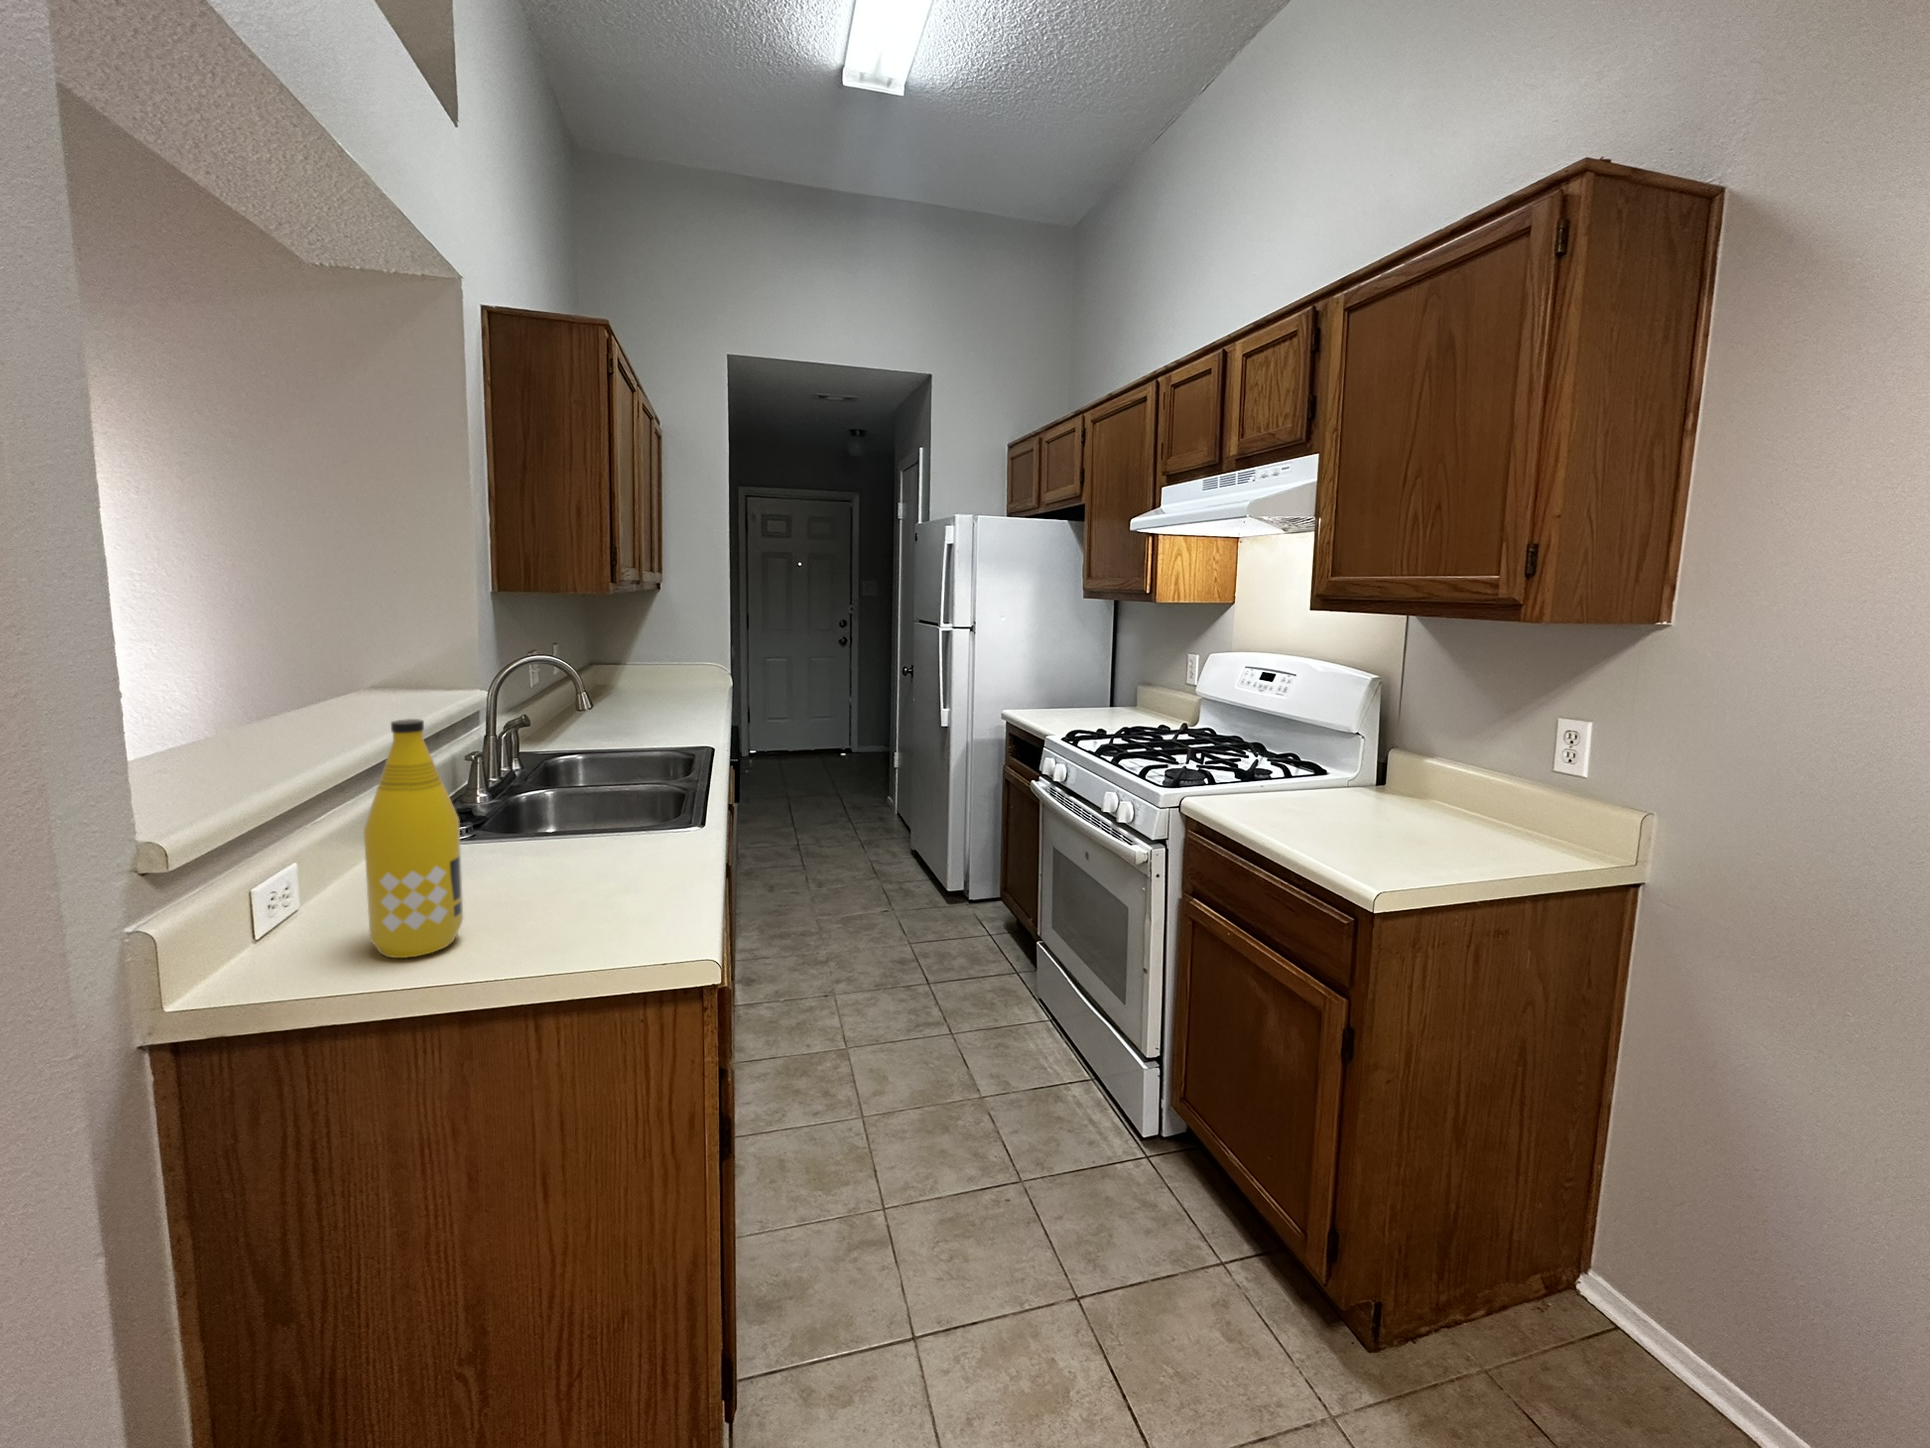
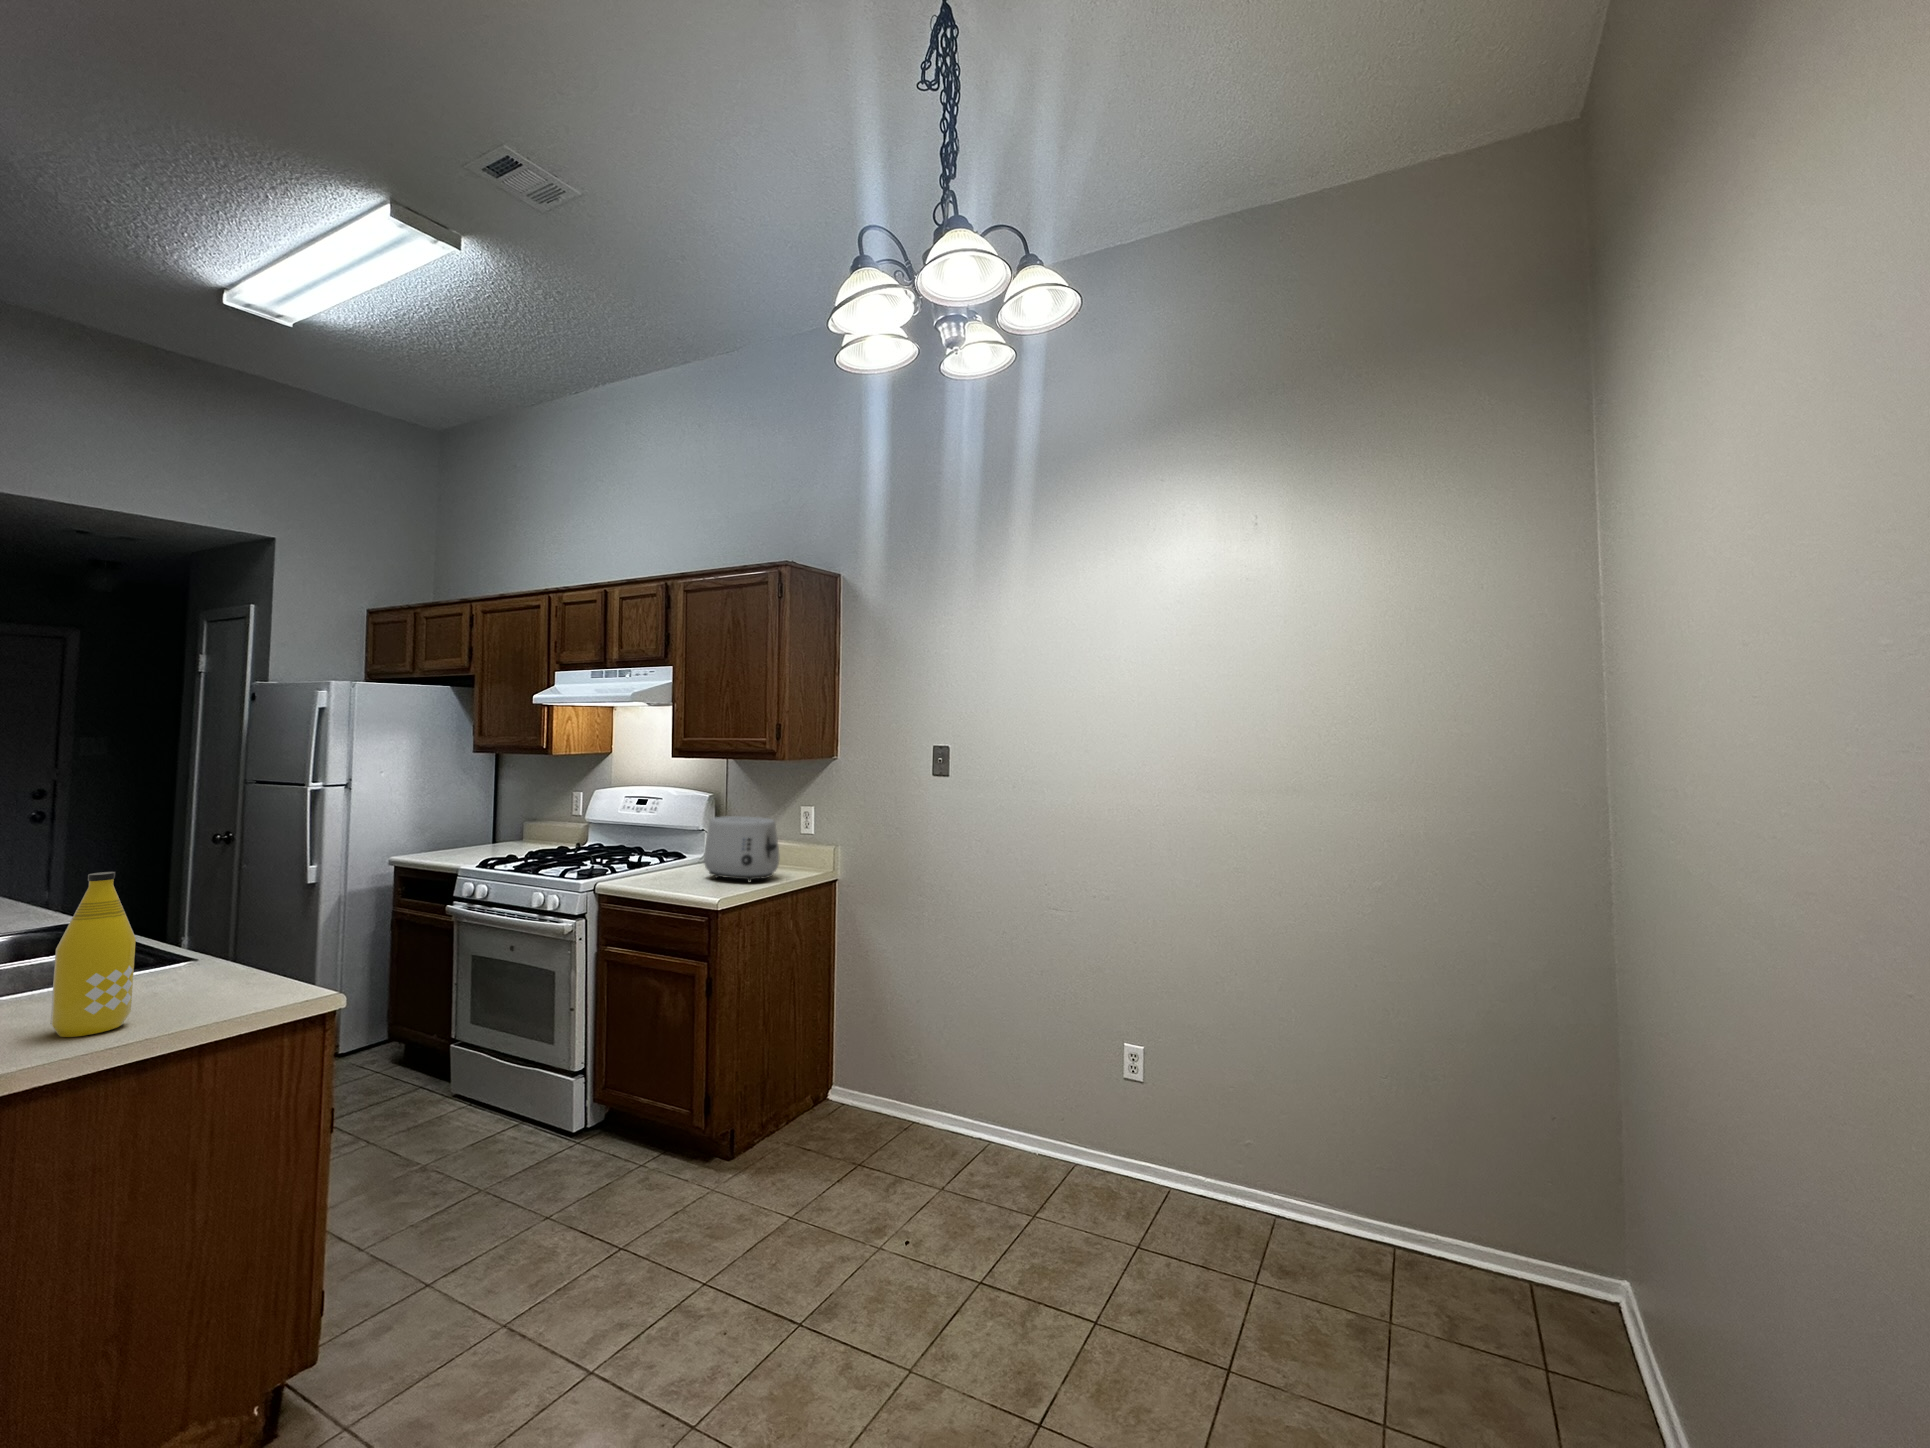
toaster: none [1355,721,1513,859] -> present [704,816,779,882]

